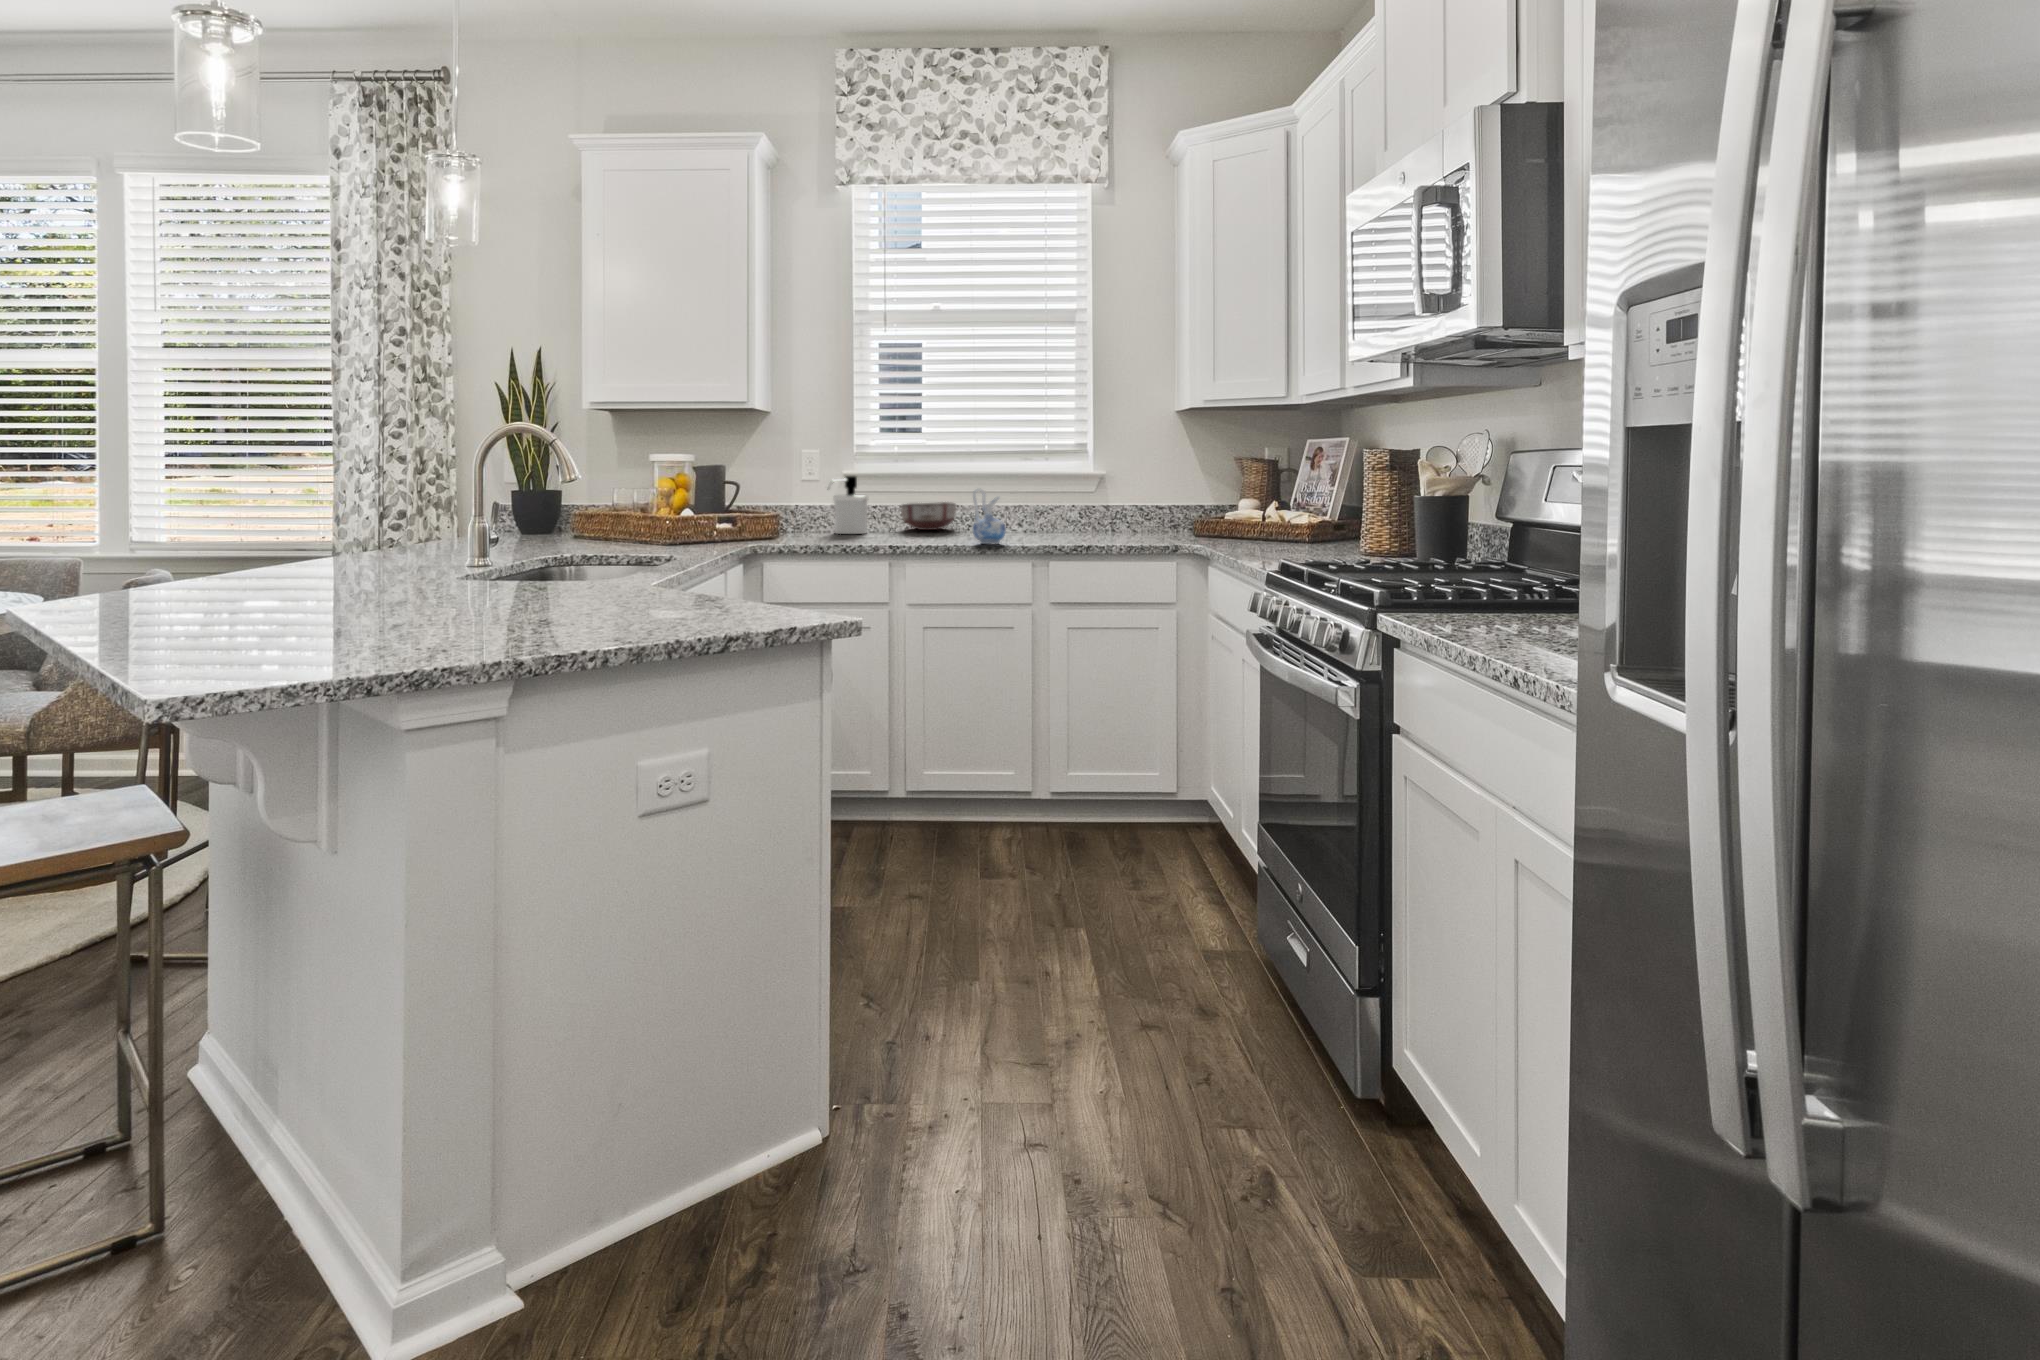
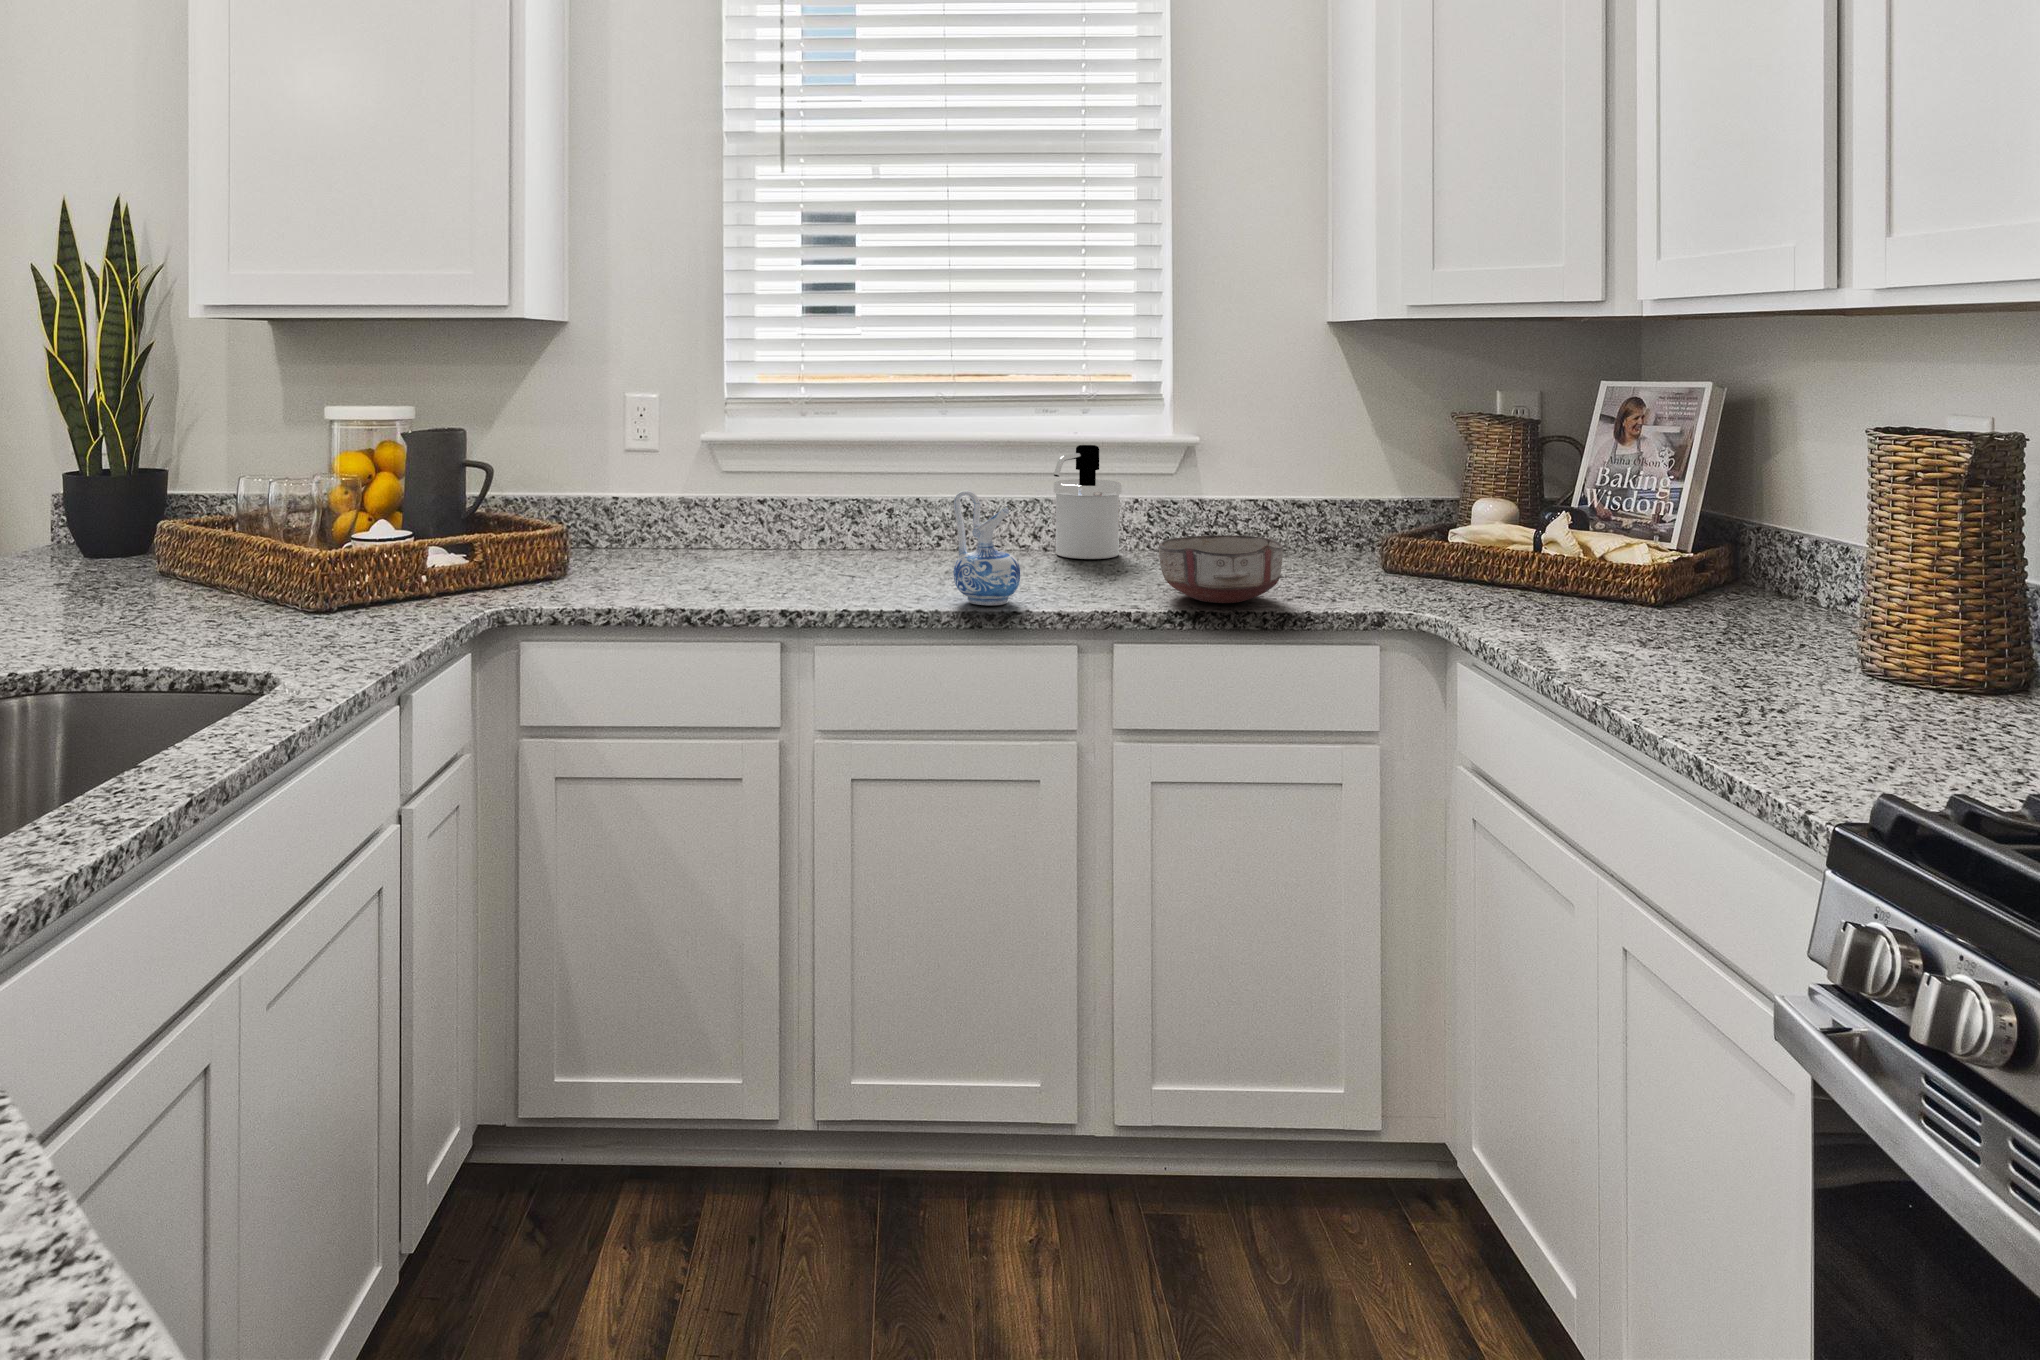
soap dispenser: present [828,476,869,534] -> present [1054,445,1121,559]
ceramic bowl: present [901,502,956,530] -> present [1159,535,1283,603]

